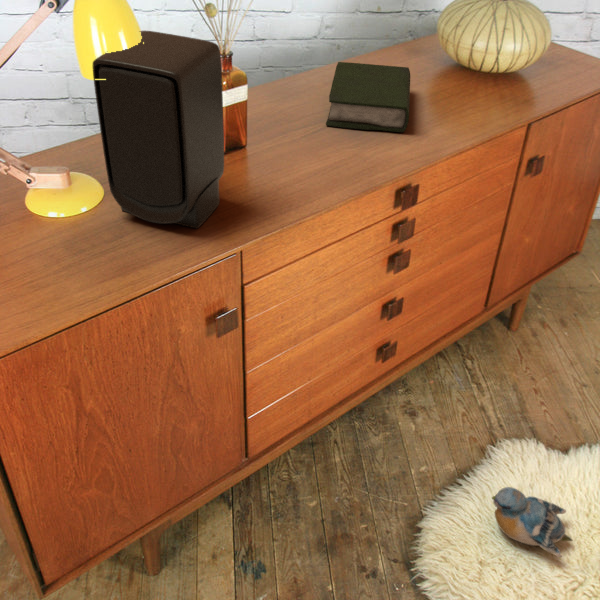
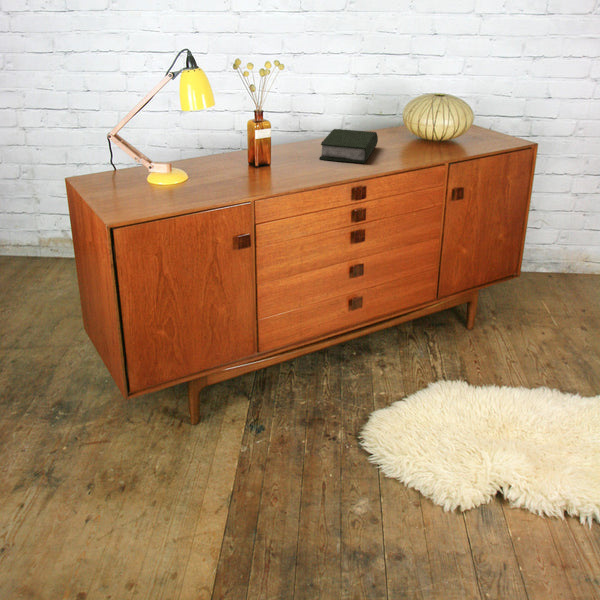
speaker: present [92,31,224,228] -> none [186,92,251,192]
plush toy: present [492,487,572,557] -> none [415,384,468,429]

